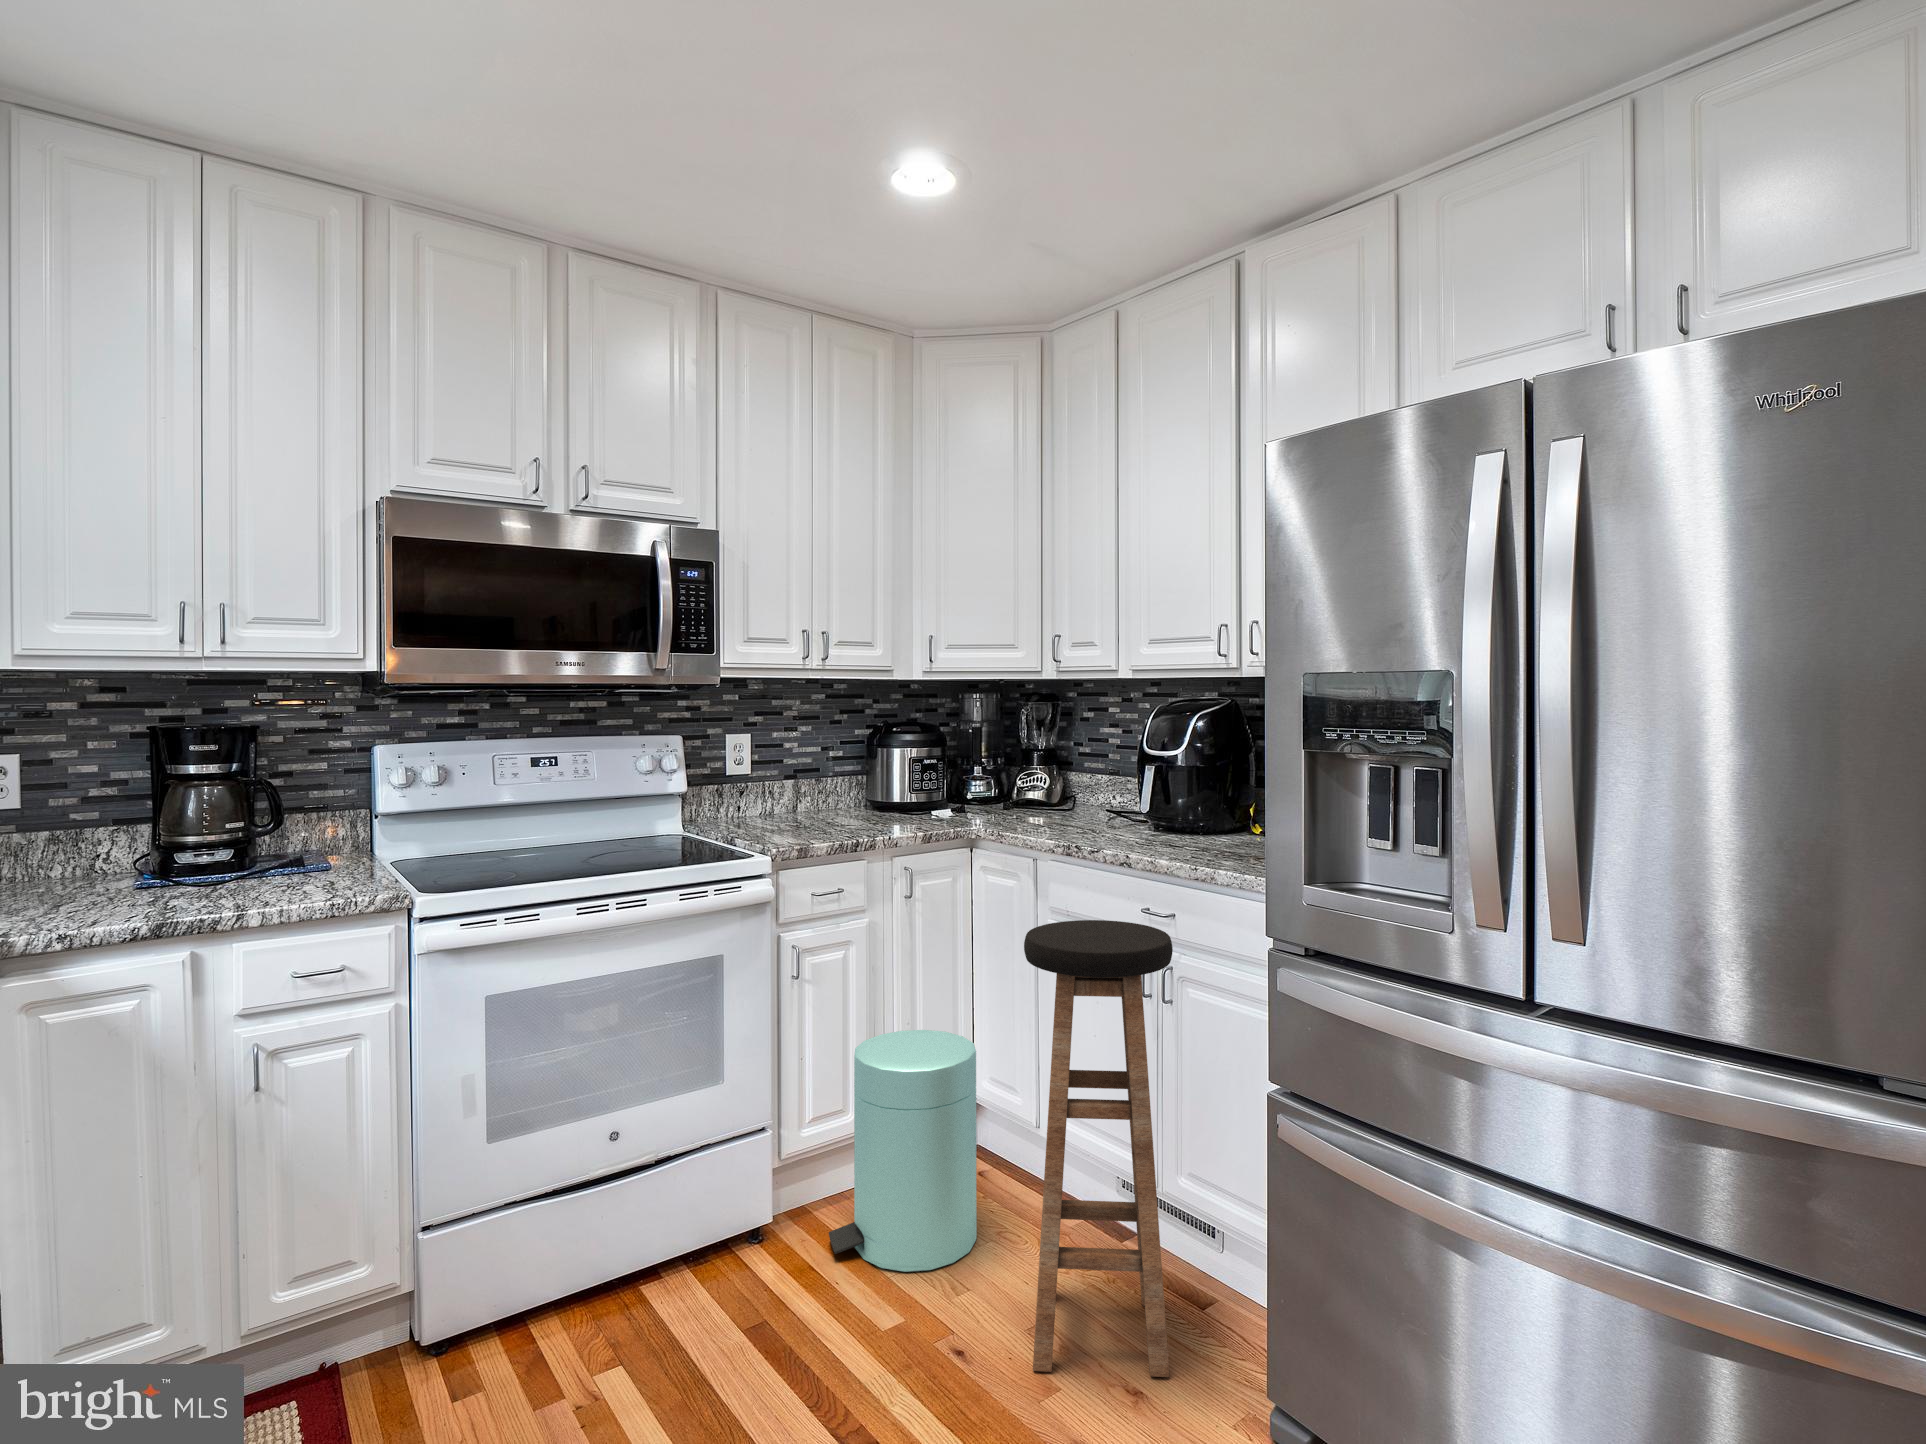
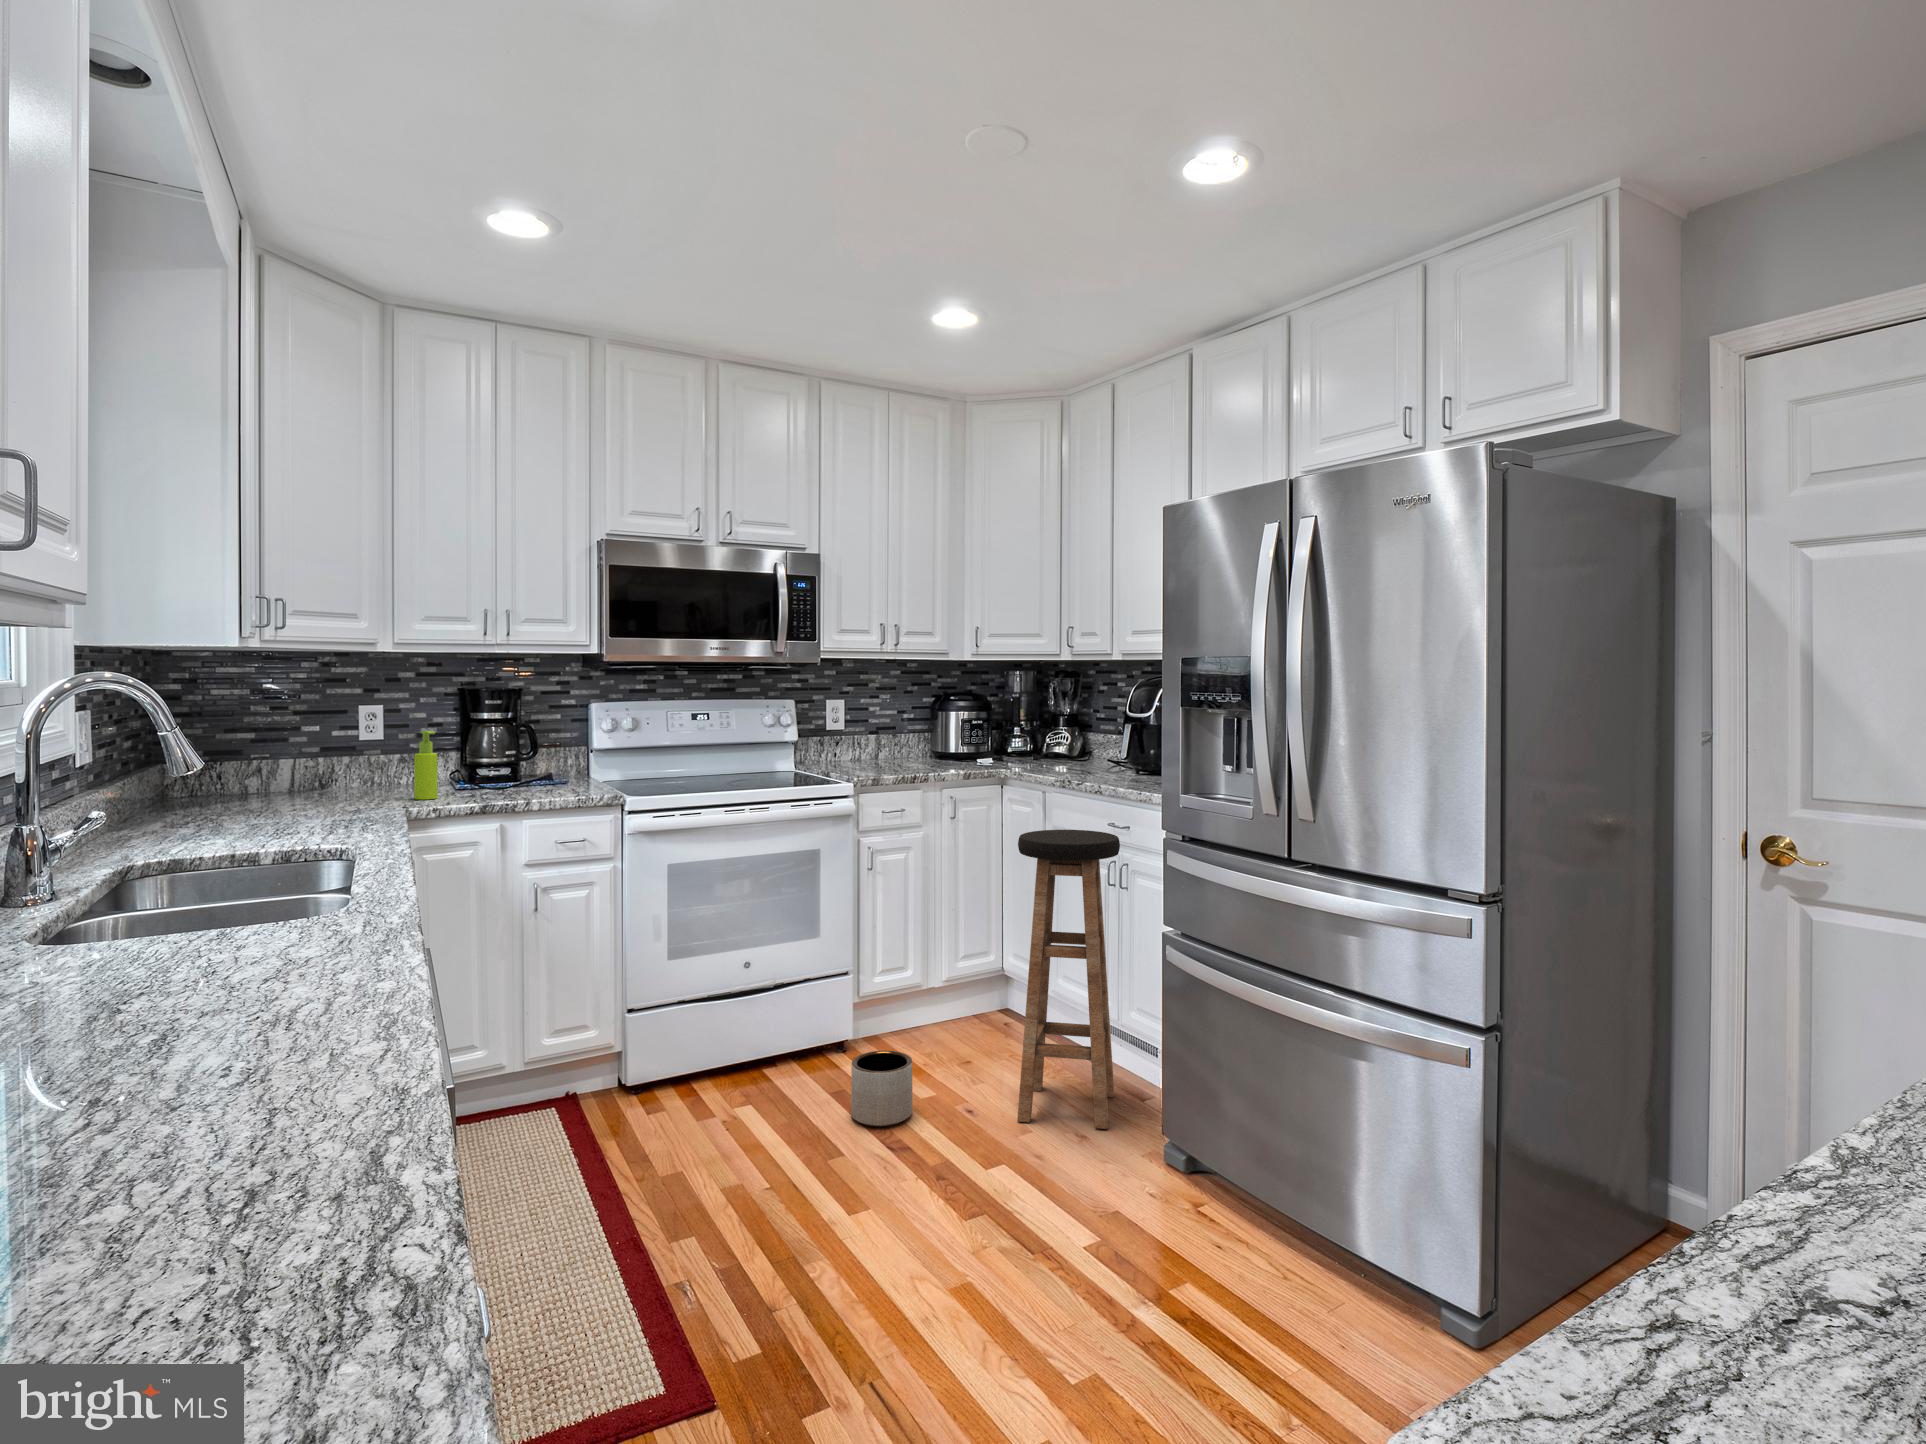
soap dispenser: none [50,797,95,911] -> present [414,731,437,799]
trash can: present [829,1030,977,1272] -> none [892,913,996,1071]
planter: none [779,1266,872,1401] -> present [851,1050,913,1126]

